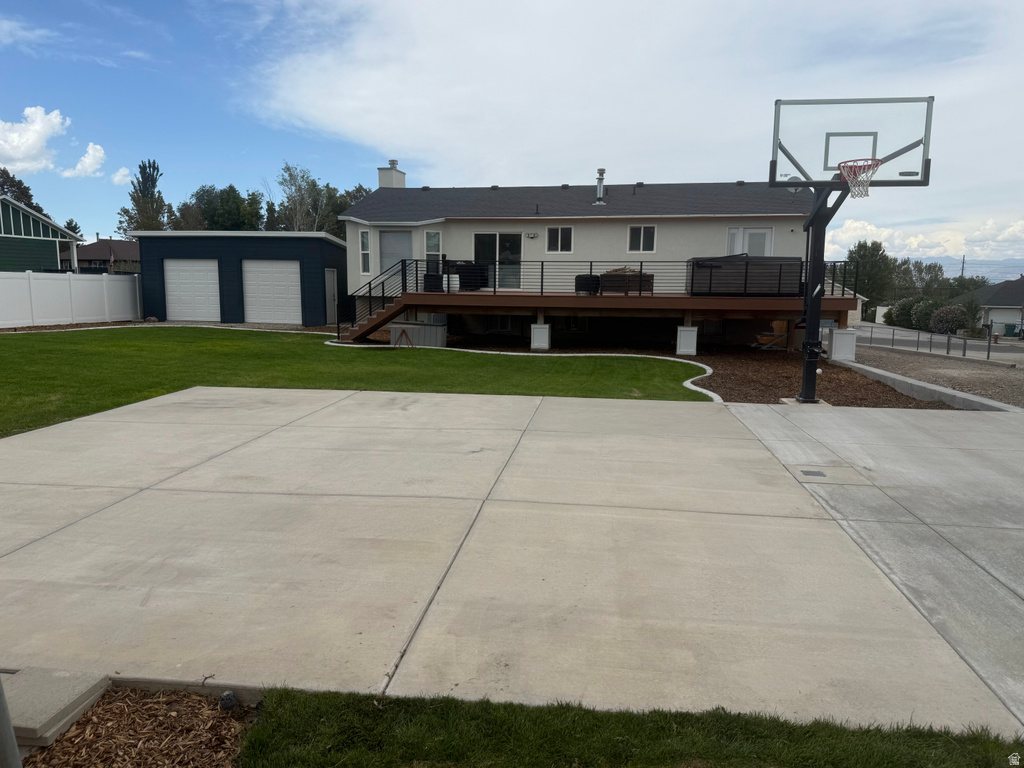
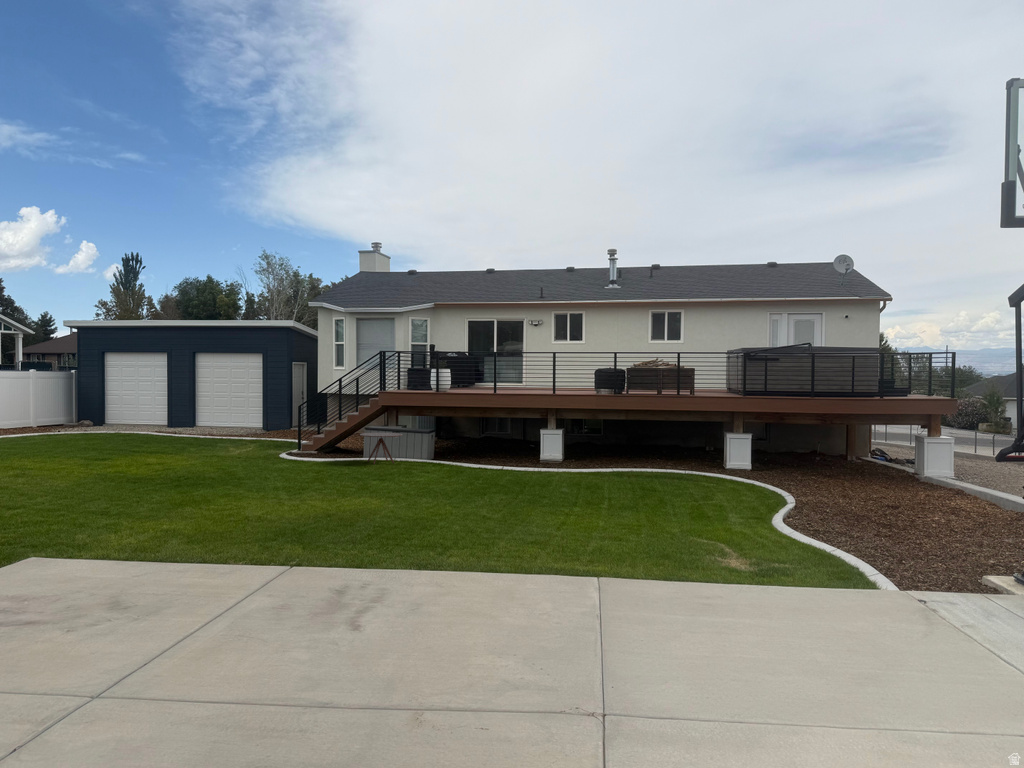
lounge chair: present [751,321,788,350] -> none [802,421,851,457]

